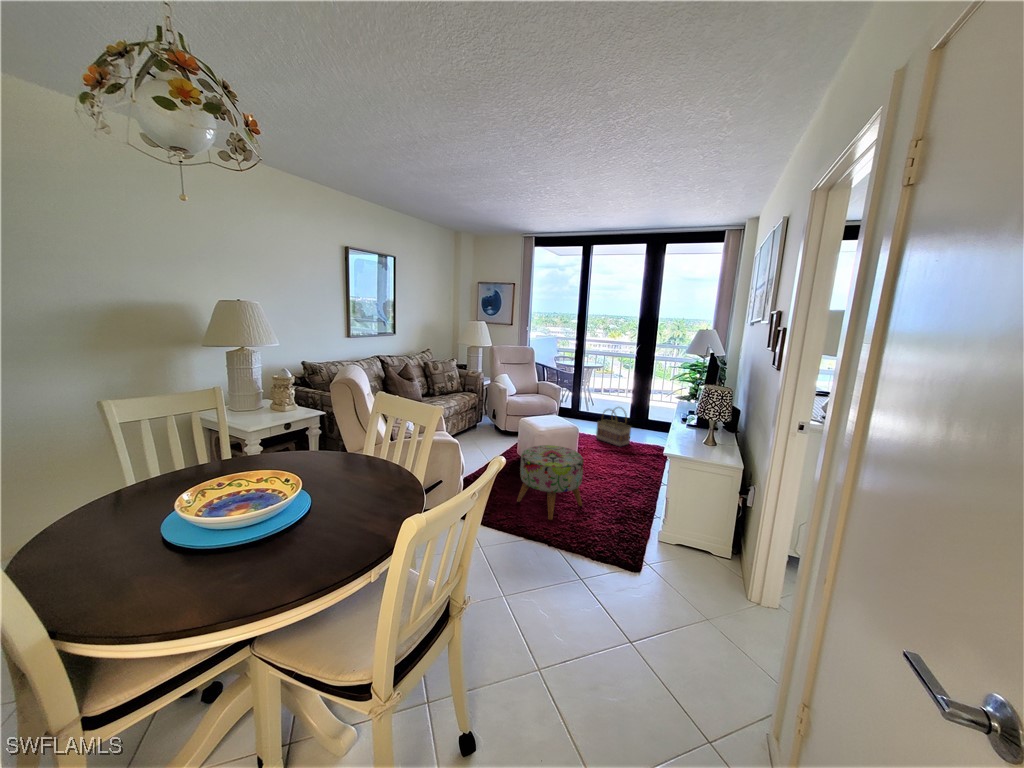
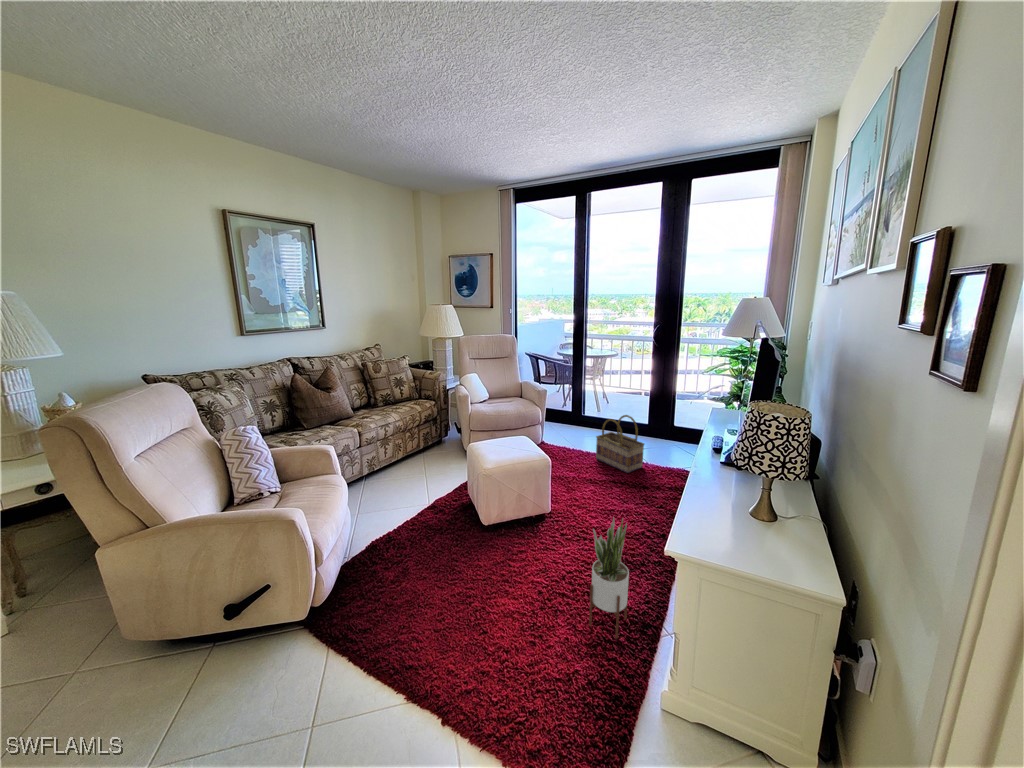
ottoman: present [517,445,584,520] -> none [430,499,539,644]
potted plant: none [614,447,638,518] -> present [589,518,629,639]

